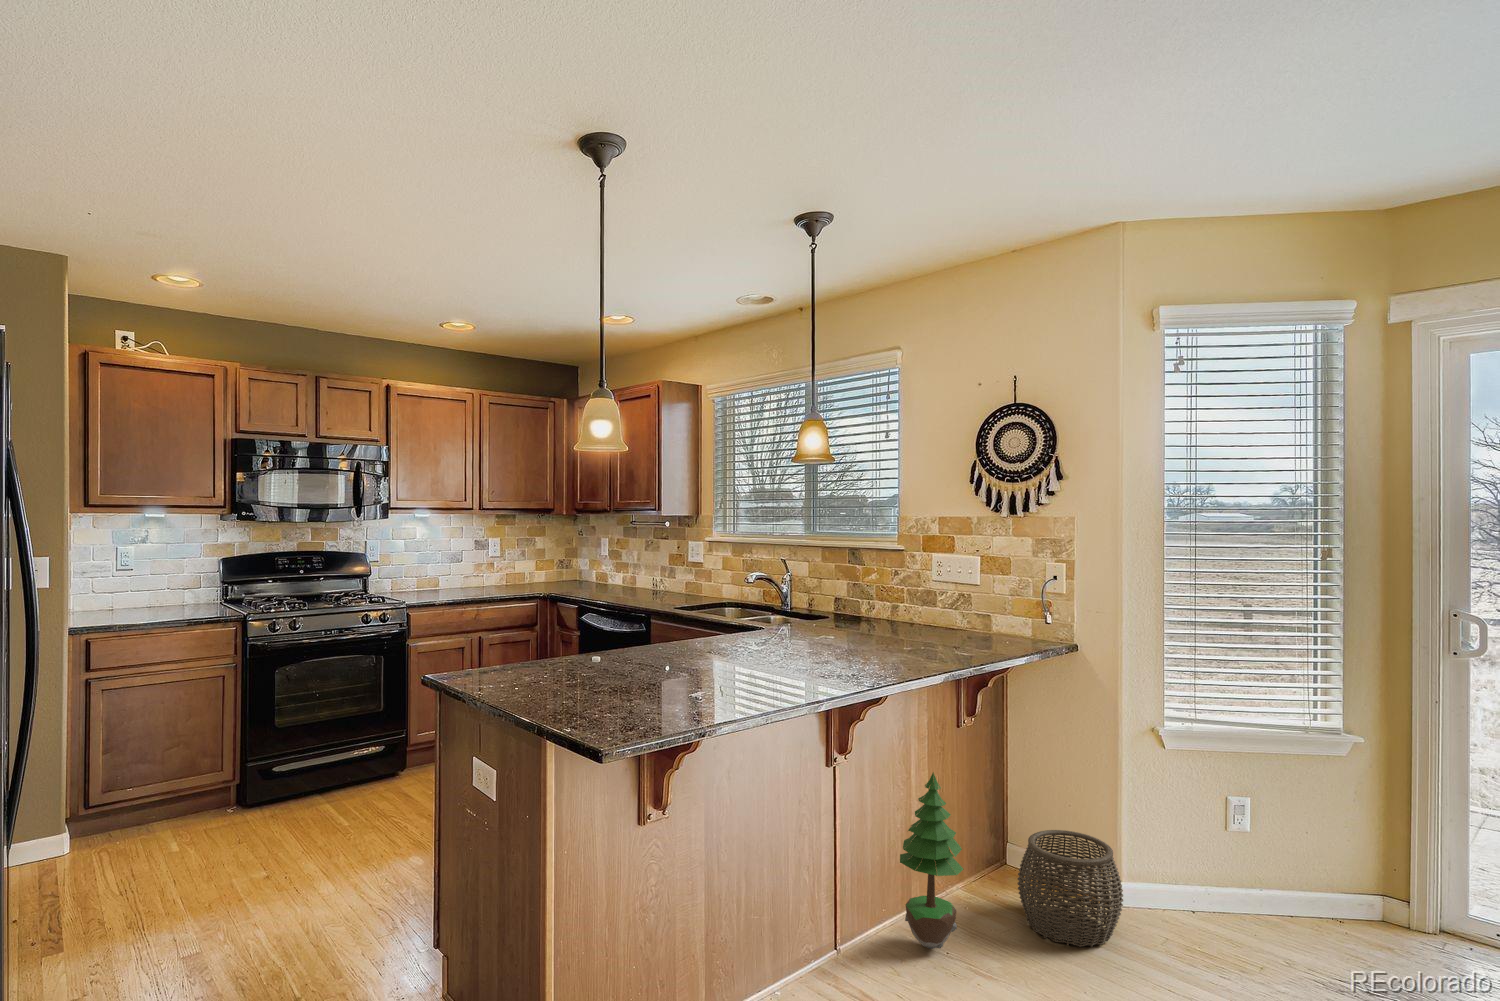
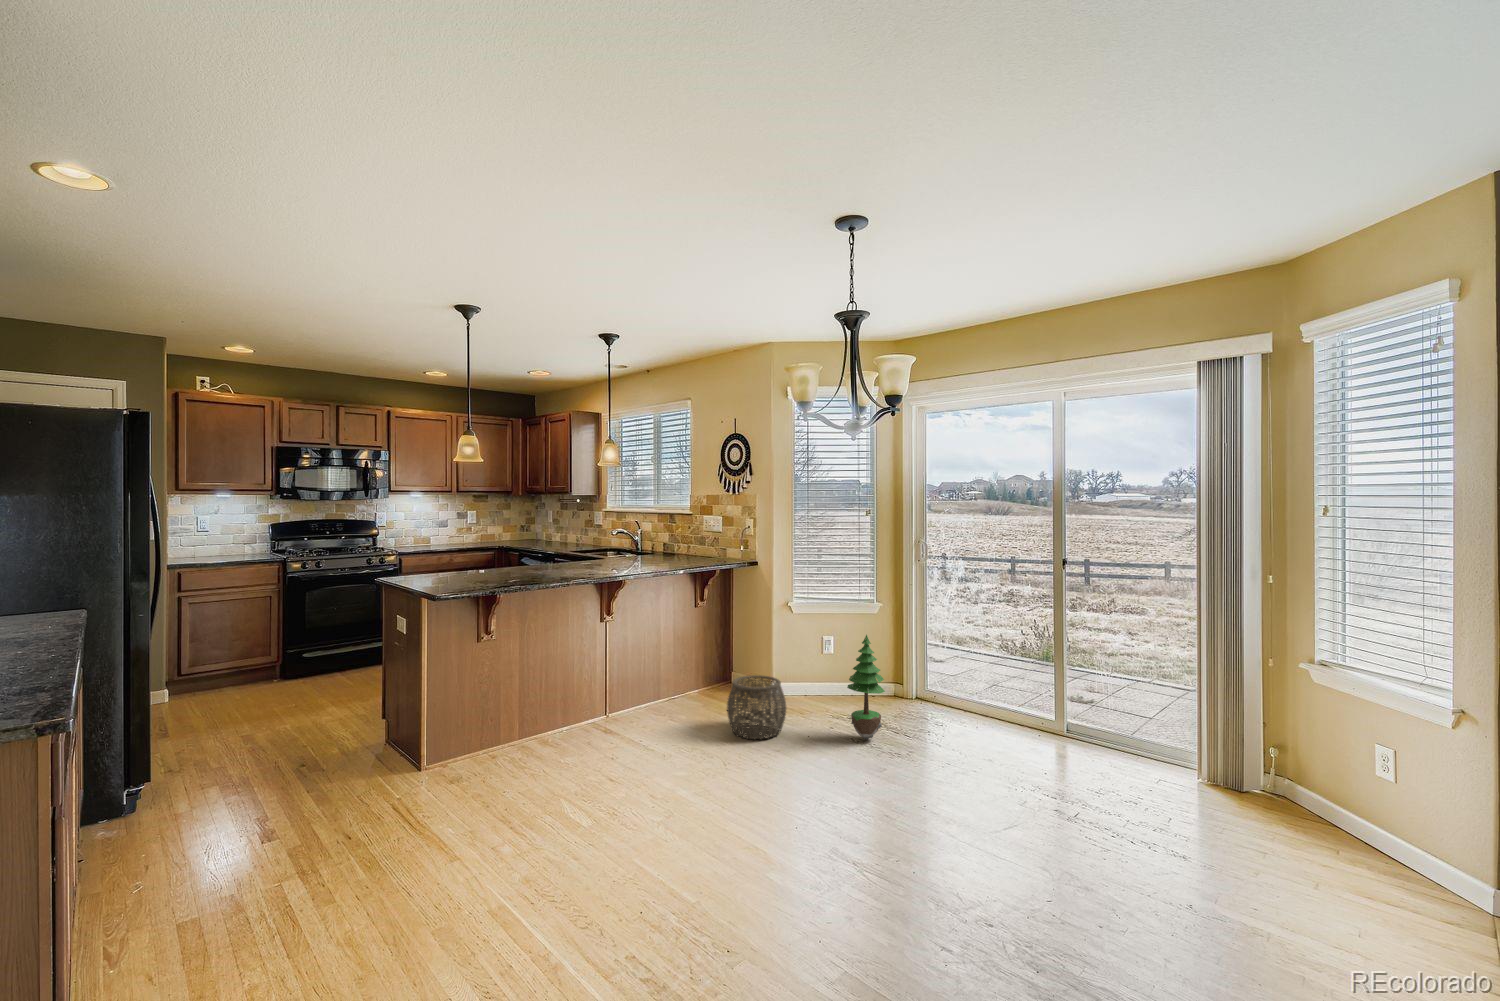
potted tree: present [900,772,963,949] -> present [847,635,885,739]

